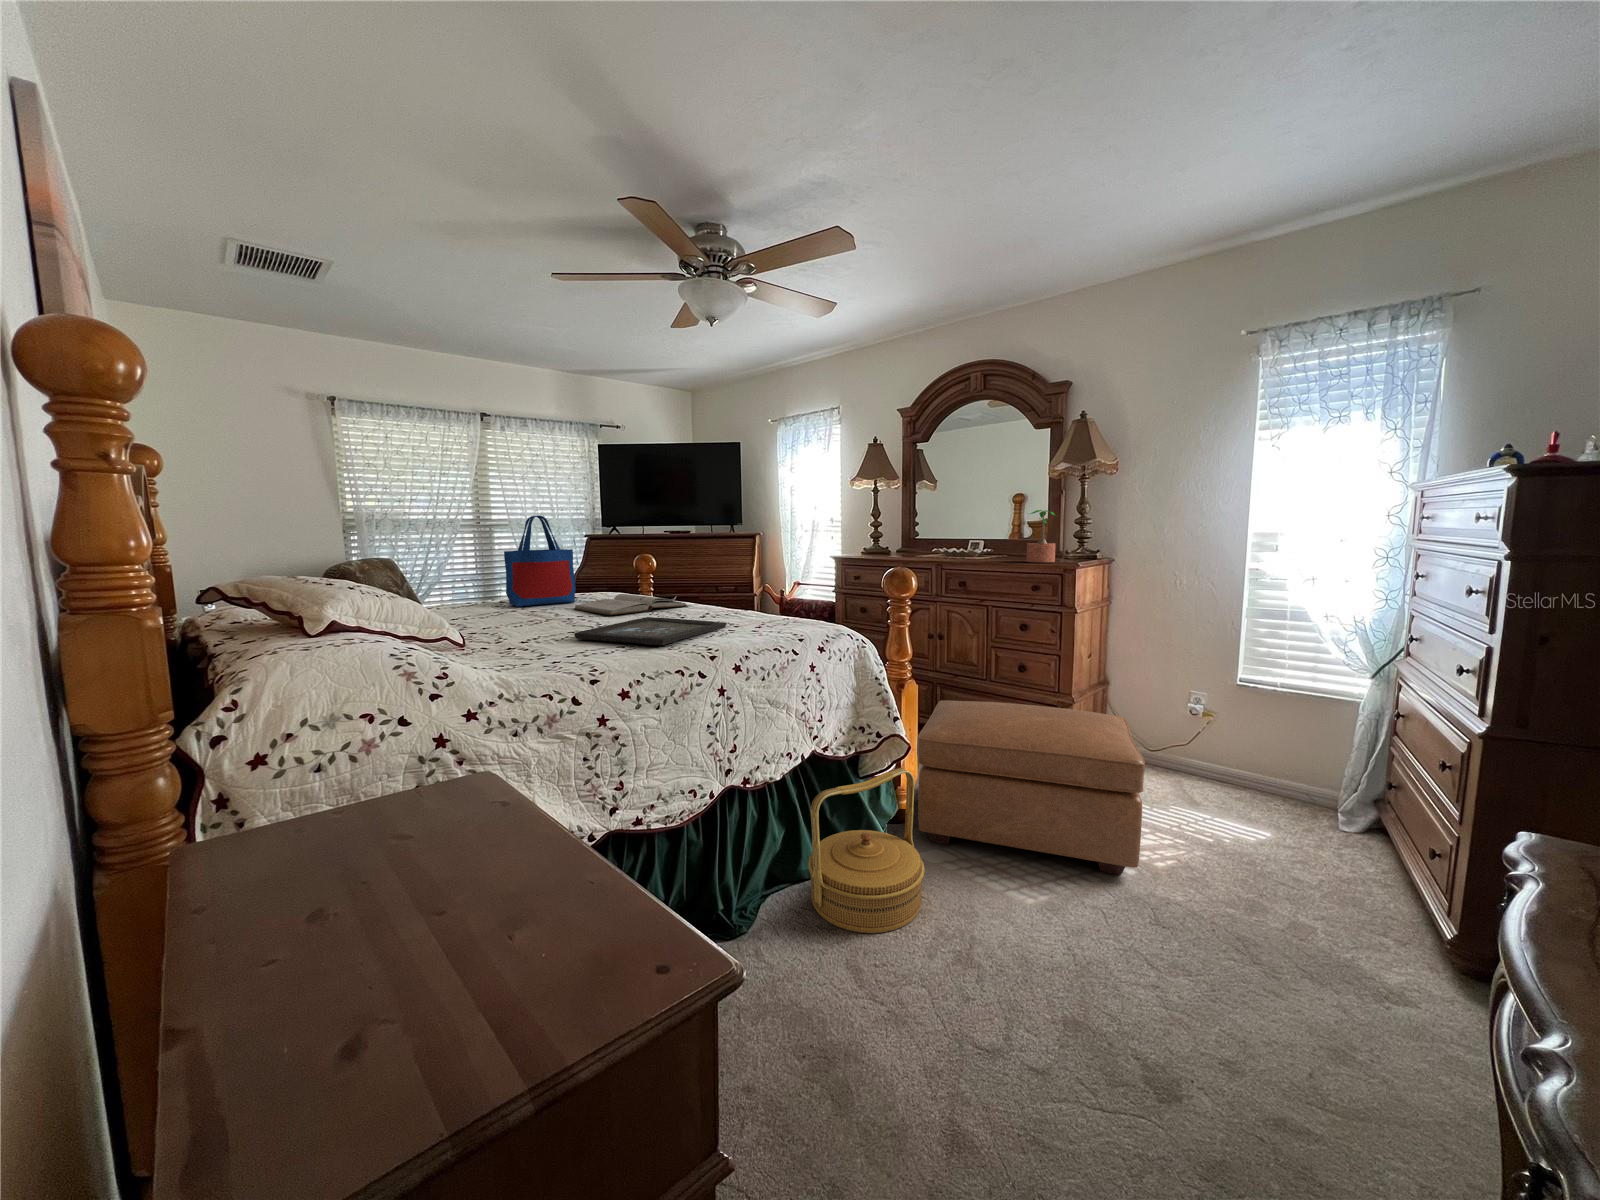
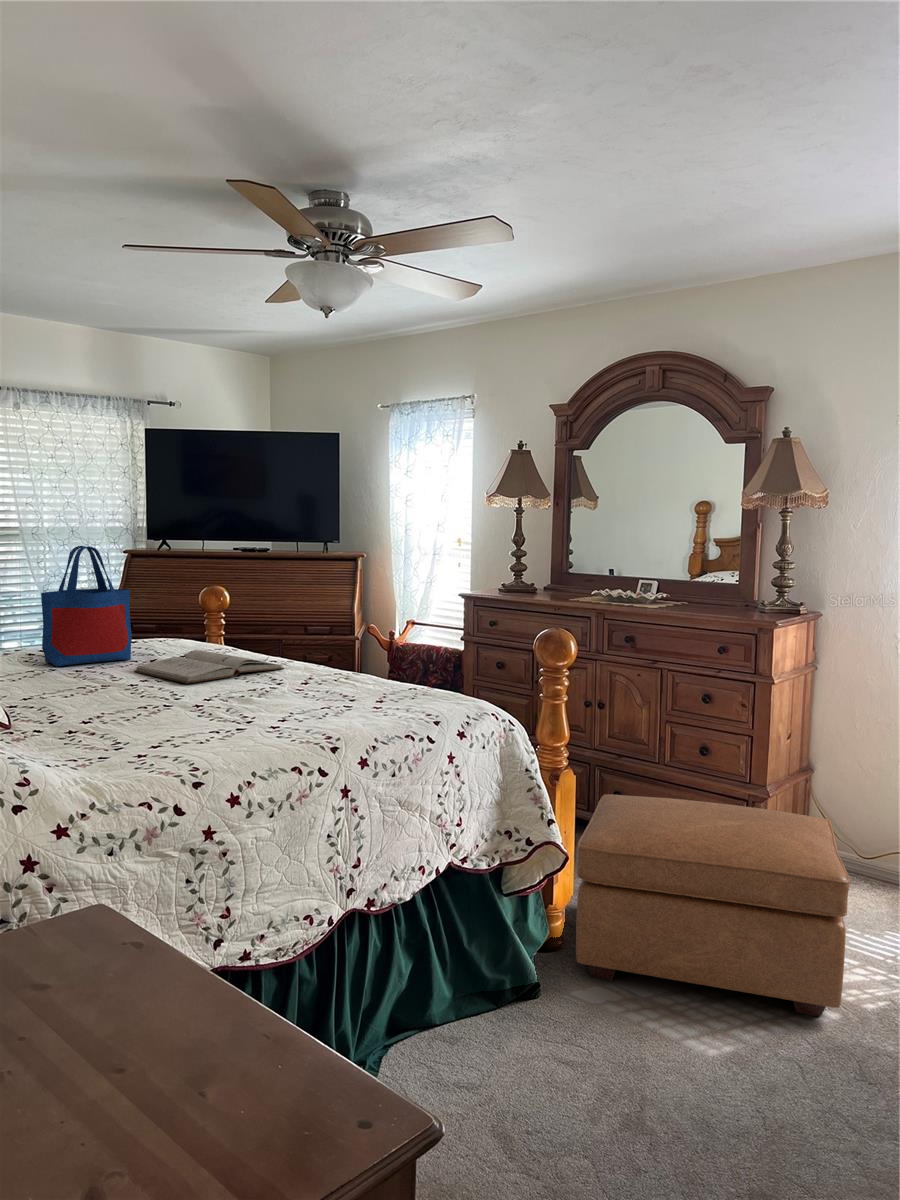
potted plant: present [1027,510,1055,562] -> none [714,552,755,619]
tray: present [575,617,727,645] -> none [155,688,342,733]
woven basket: present [808,768,925,933] -> none [444,885,586,1091]

